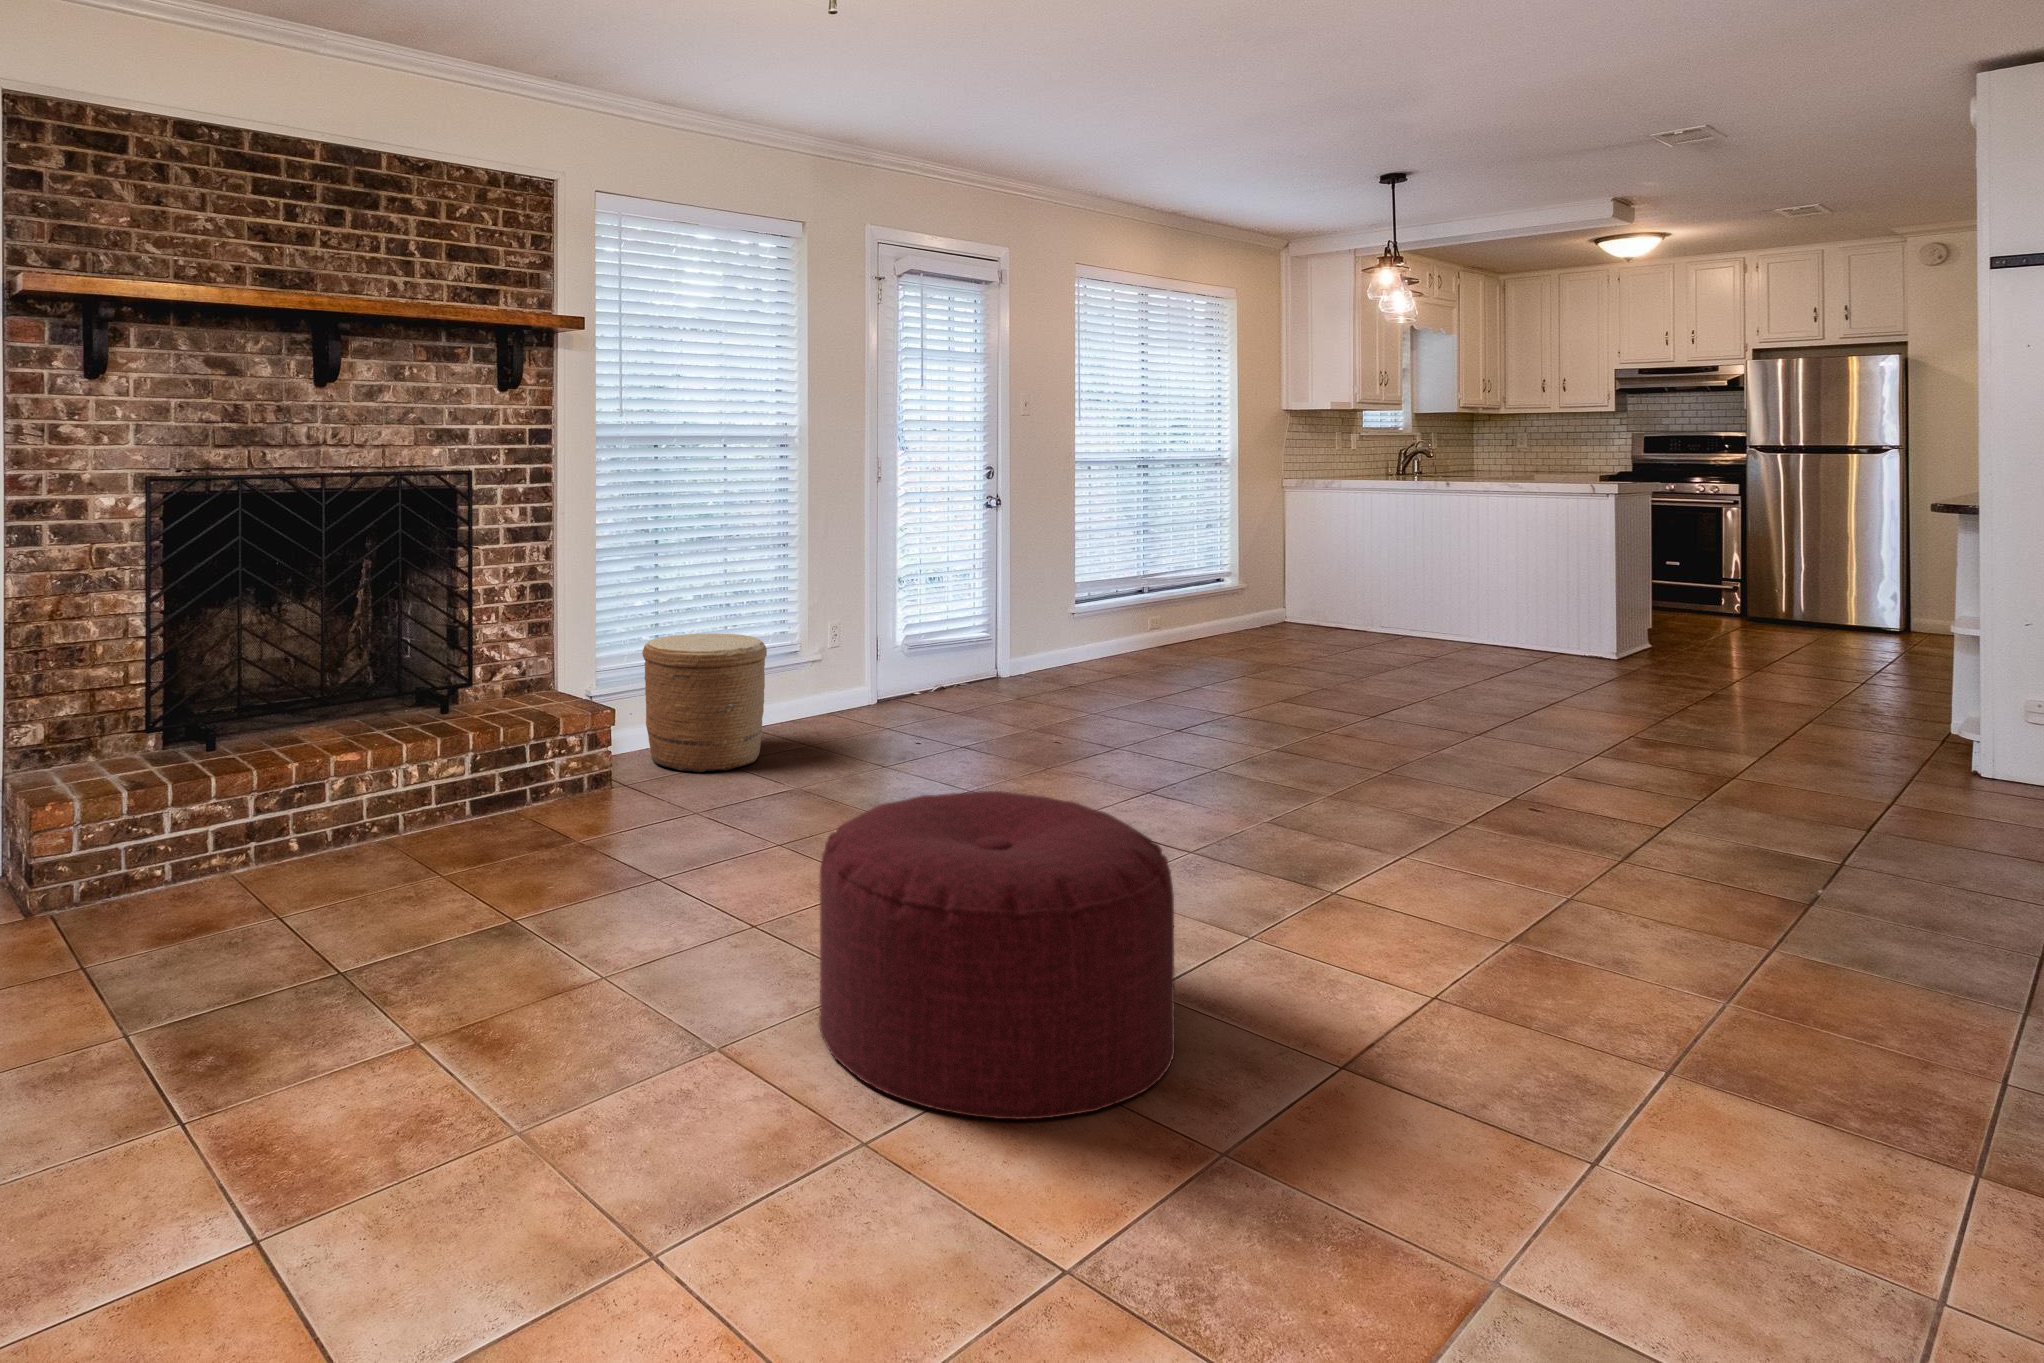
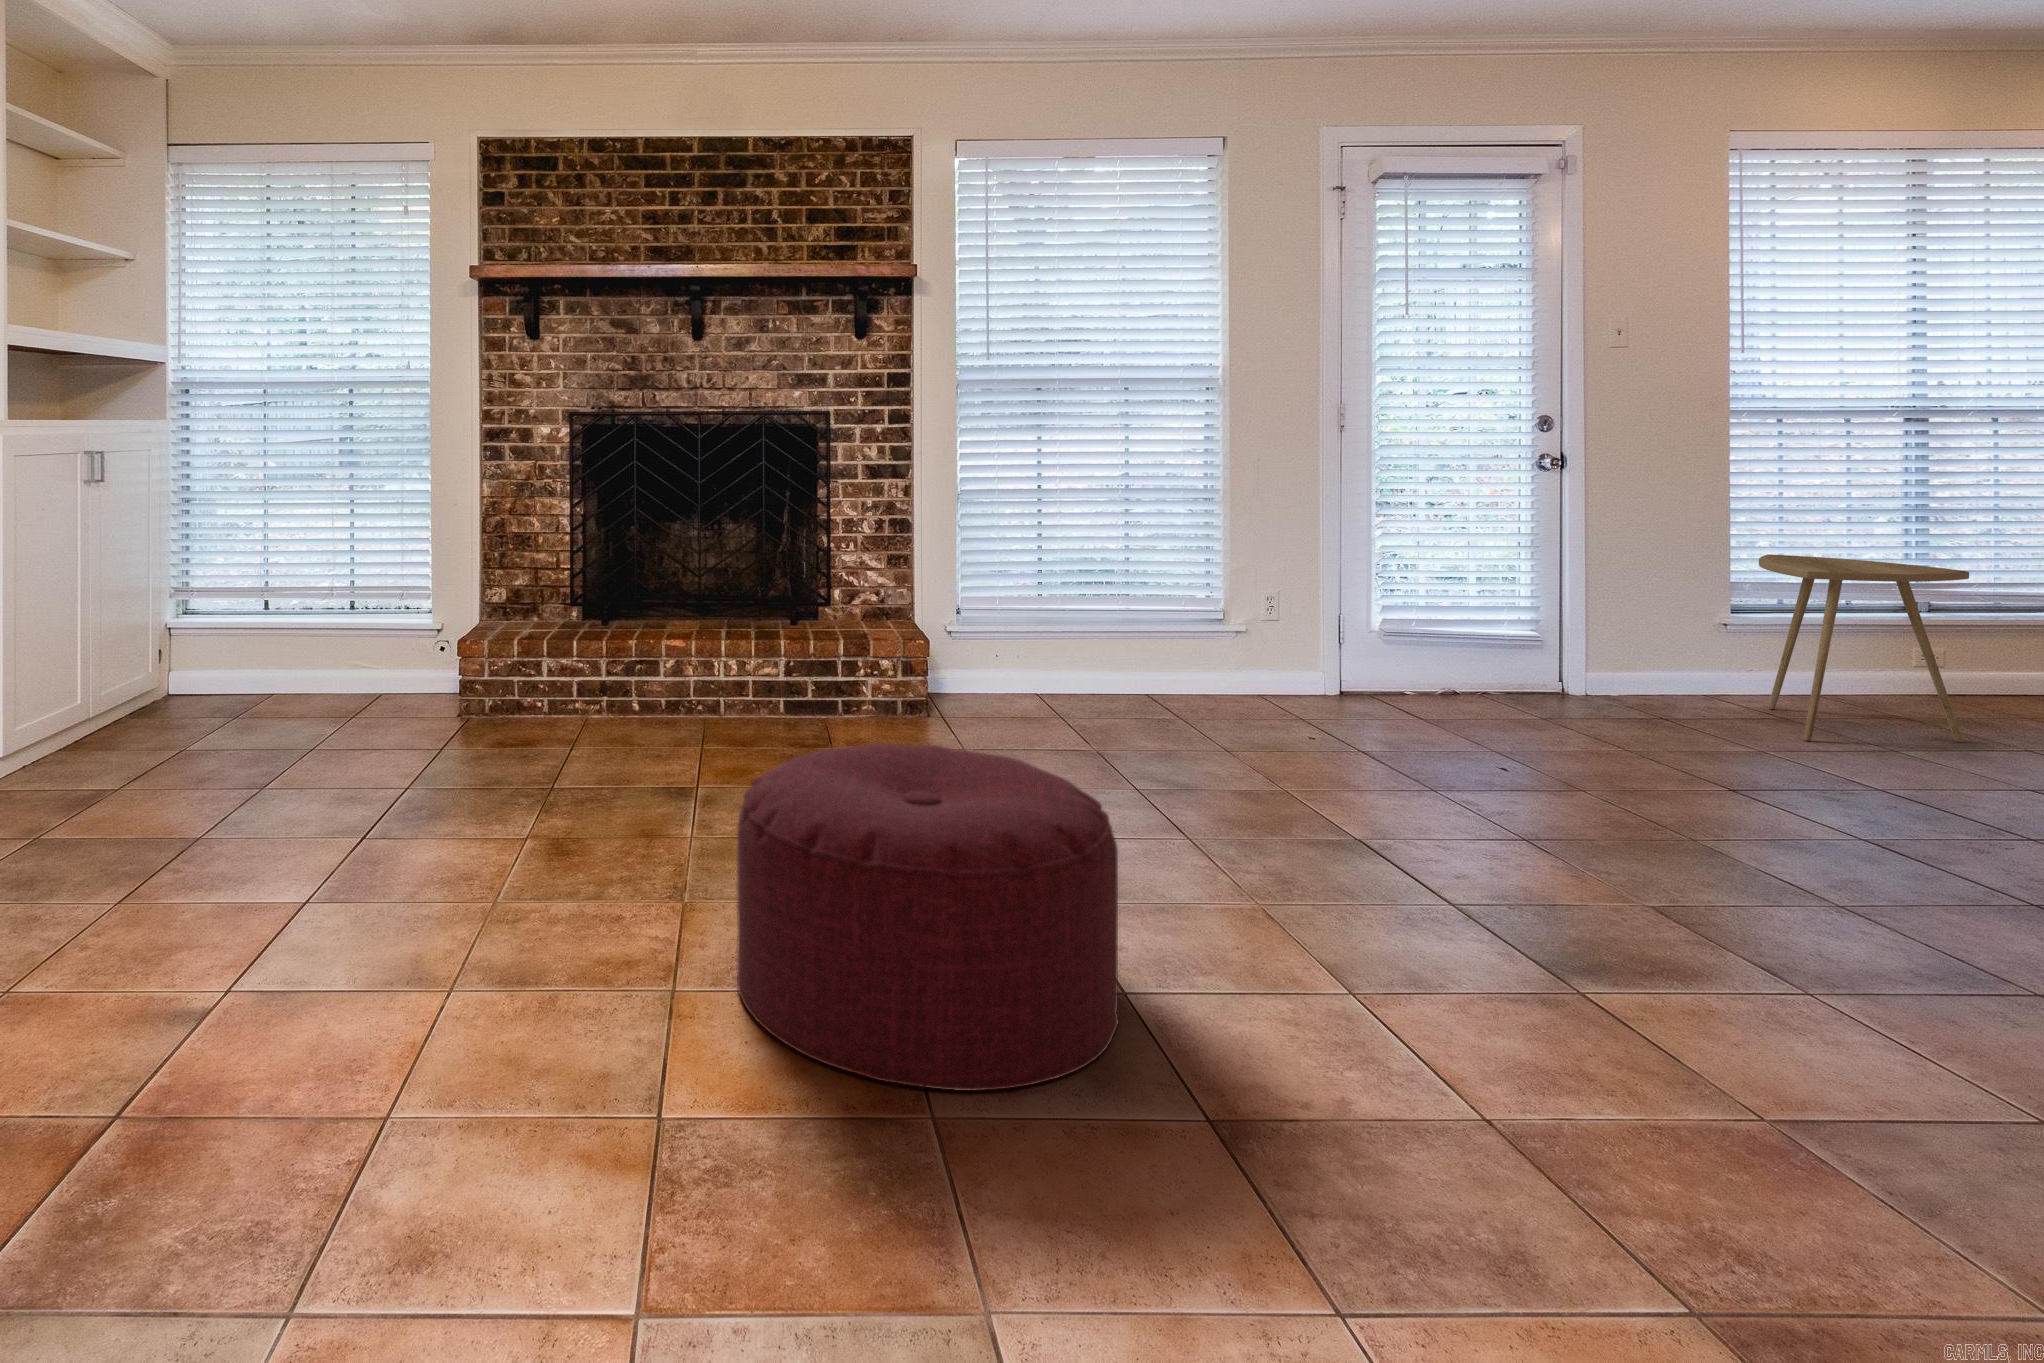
side table: none [1072,559,1172,683] -> present [1759,554,1969,742]
woven basket: present [642,634,767,772] -> none [997,584,1131,728]

